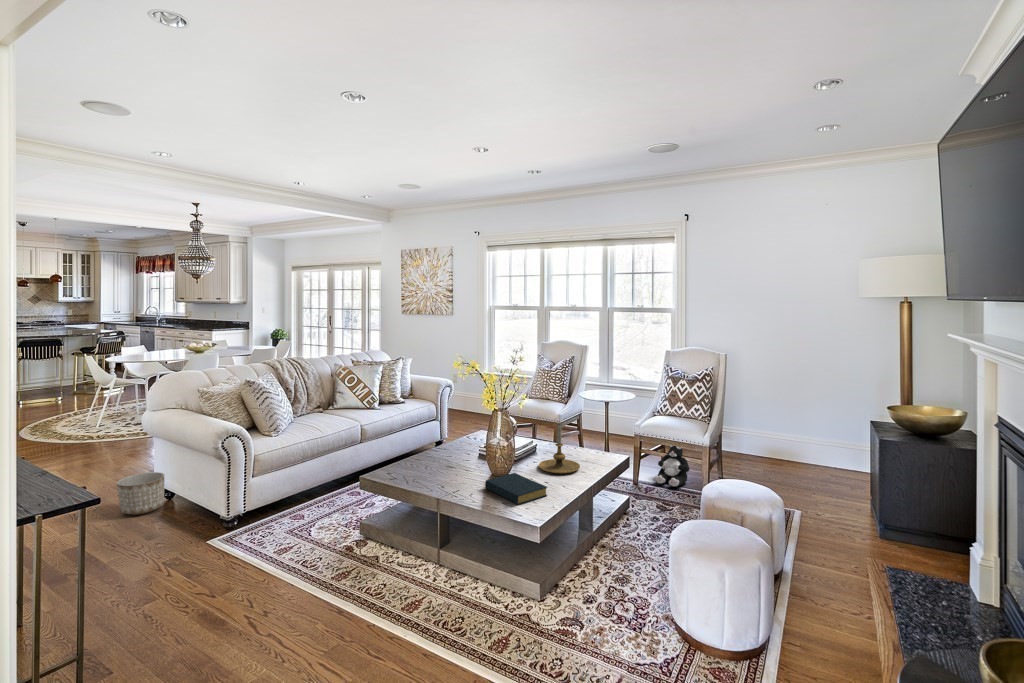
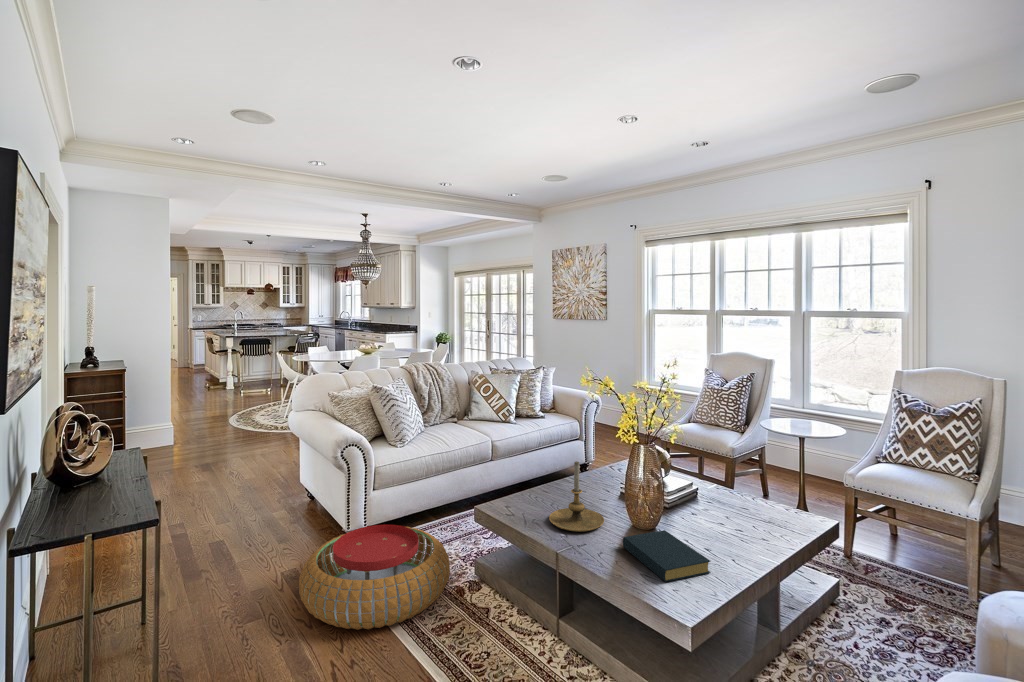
candle holder: present [539,422,580,474] -> present [549,462,604,531]
plush toy: present [655,445,689,487] -> none [878,503,938,570]
planter: present [117,472,164,515] -> none [259,472,301,514]
pouf: none [197,502,340,590] -> present [299,525,450,630]

